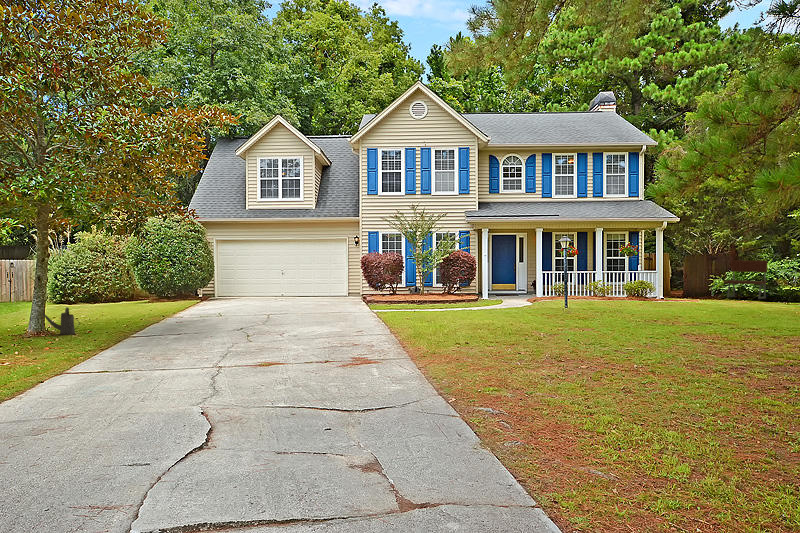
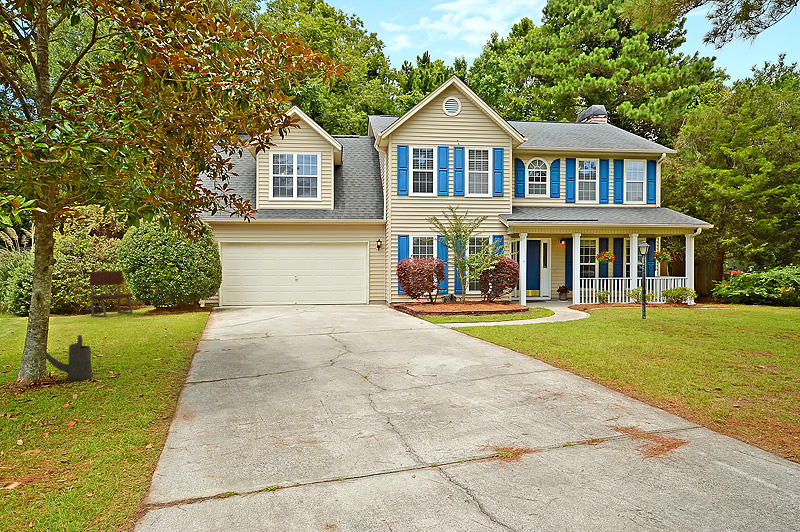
bench: present [724,260,767,299] -> present [90,271,133,317]

